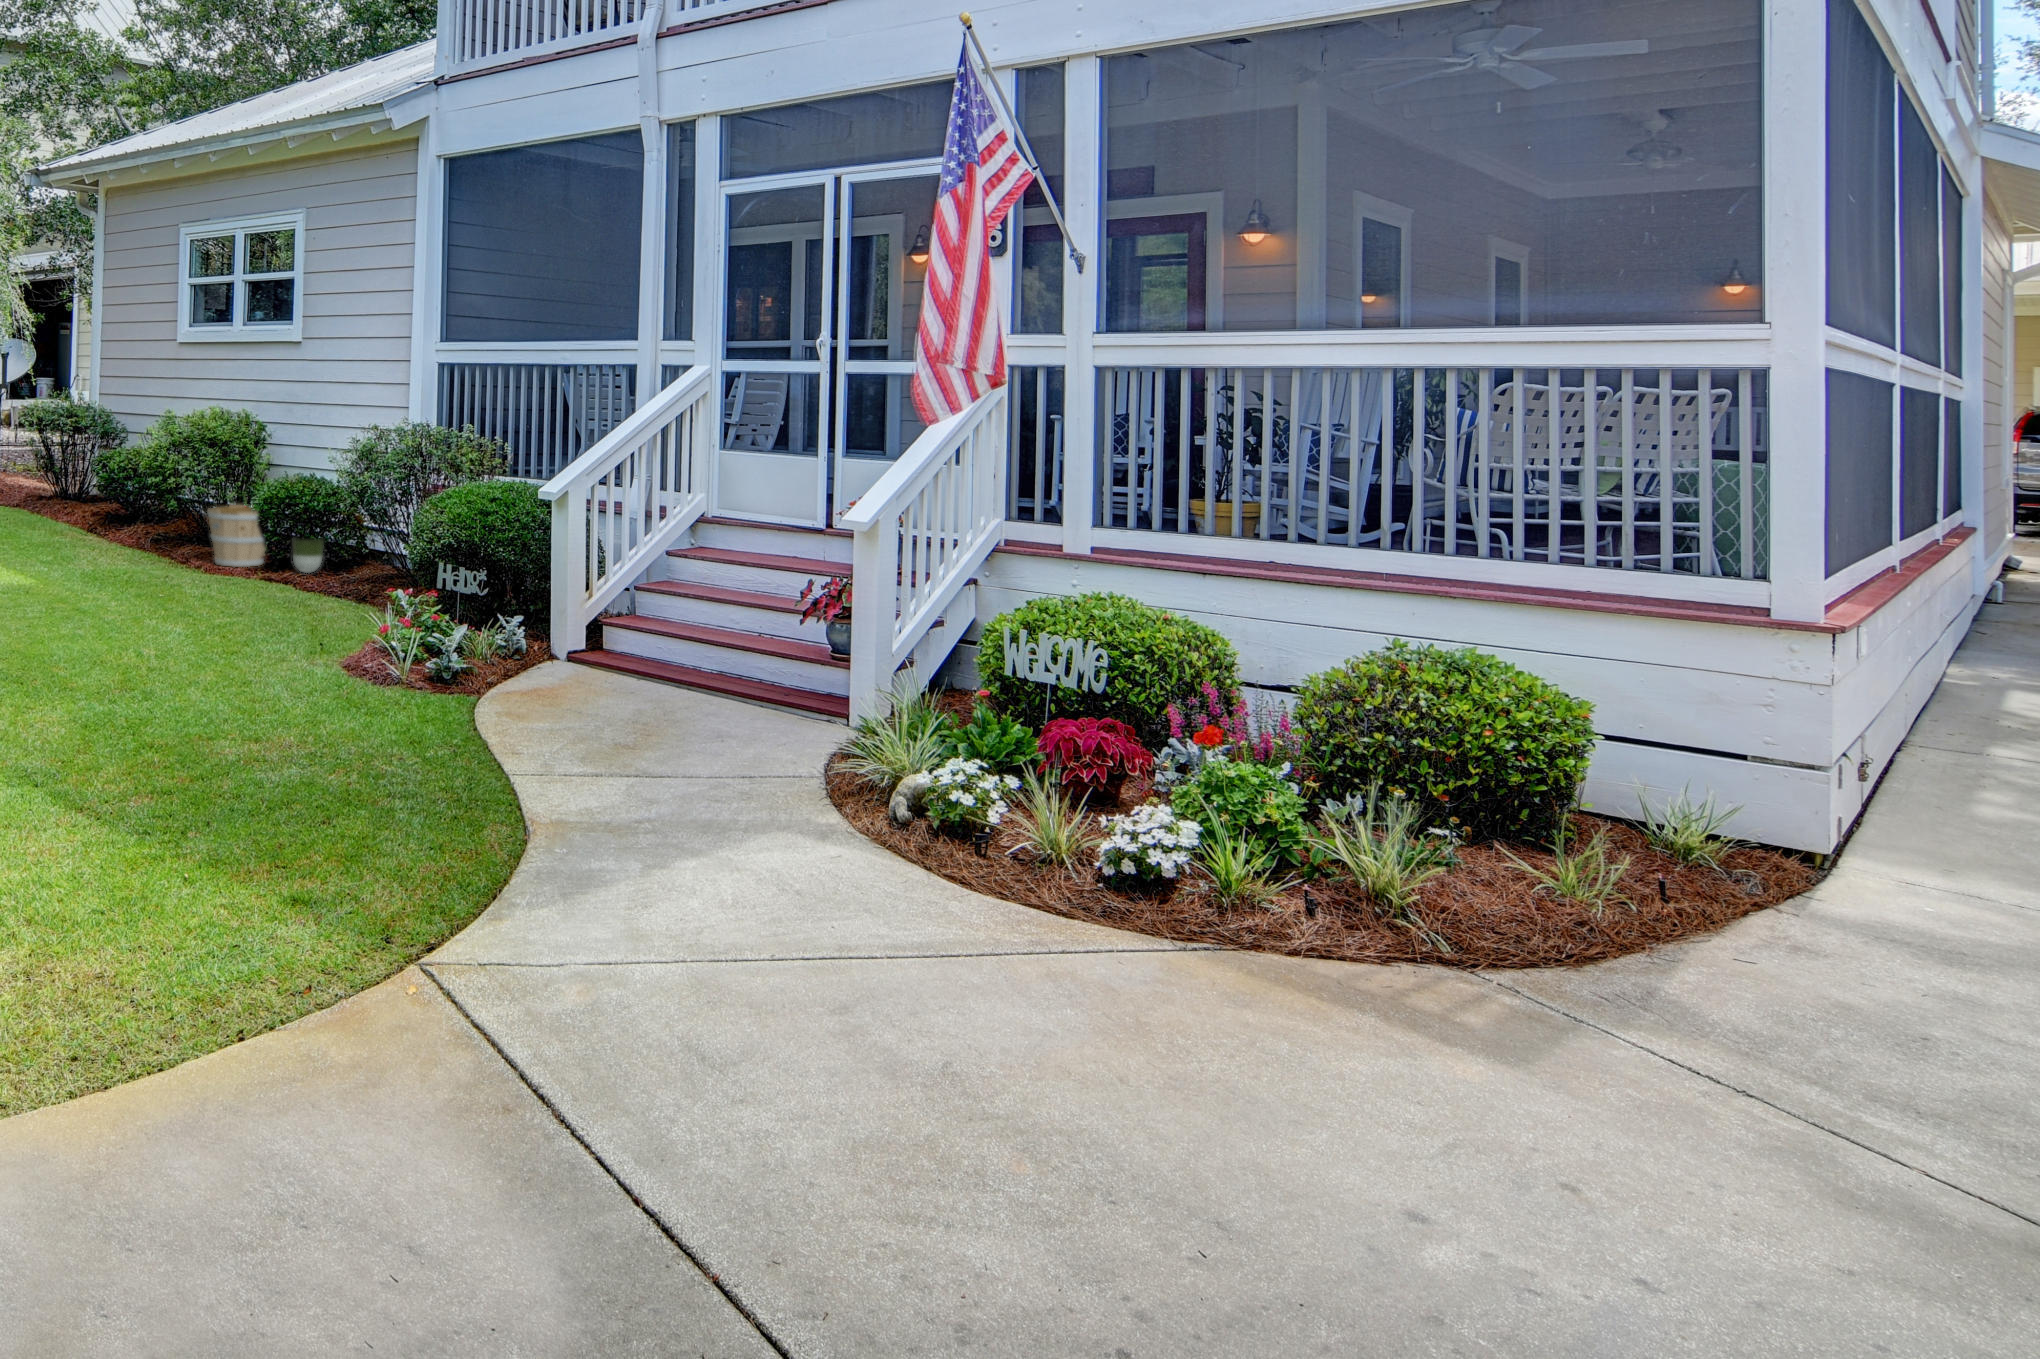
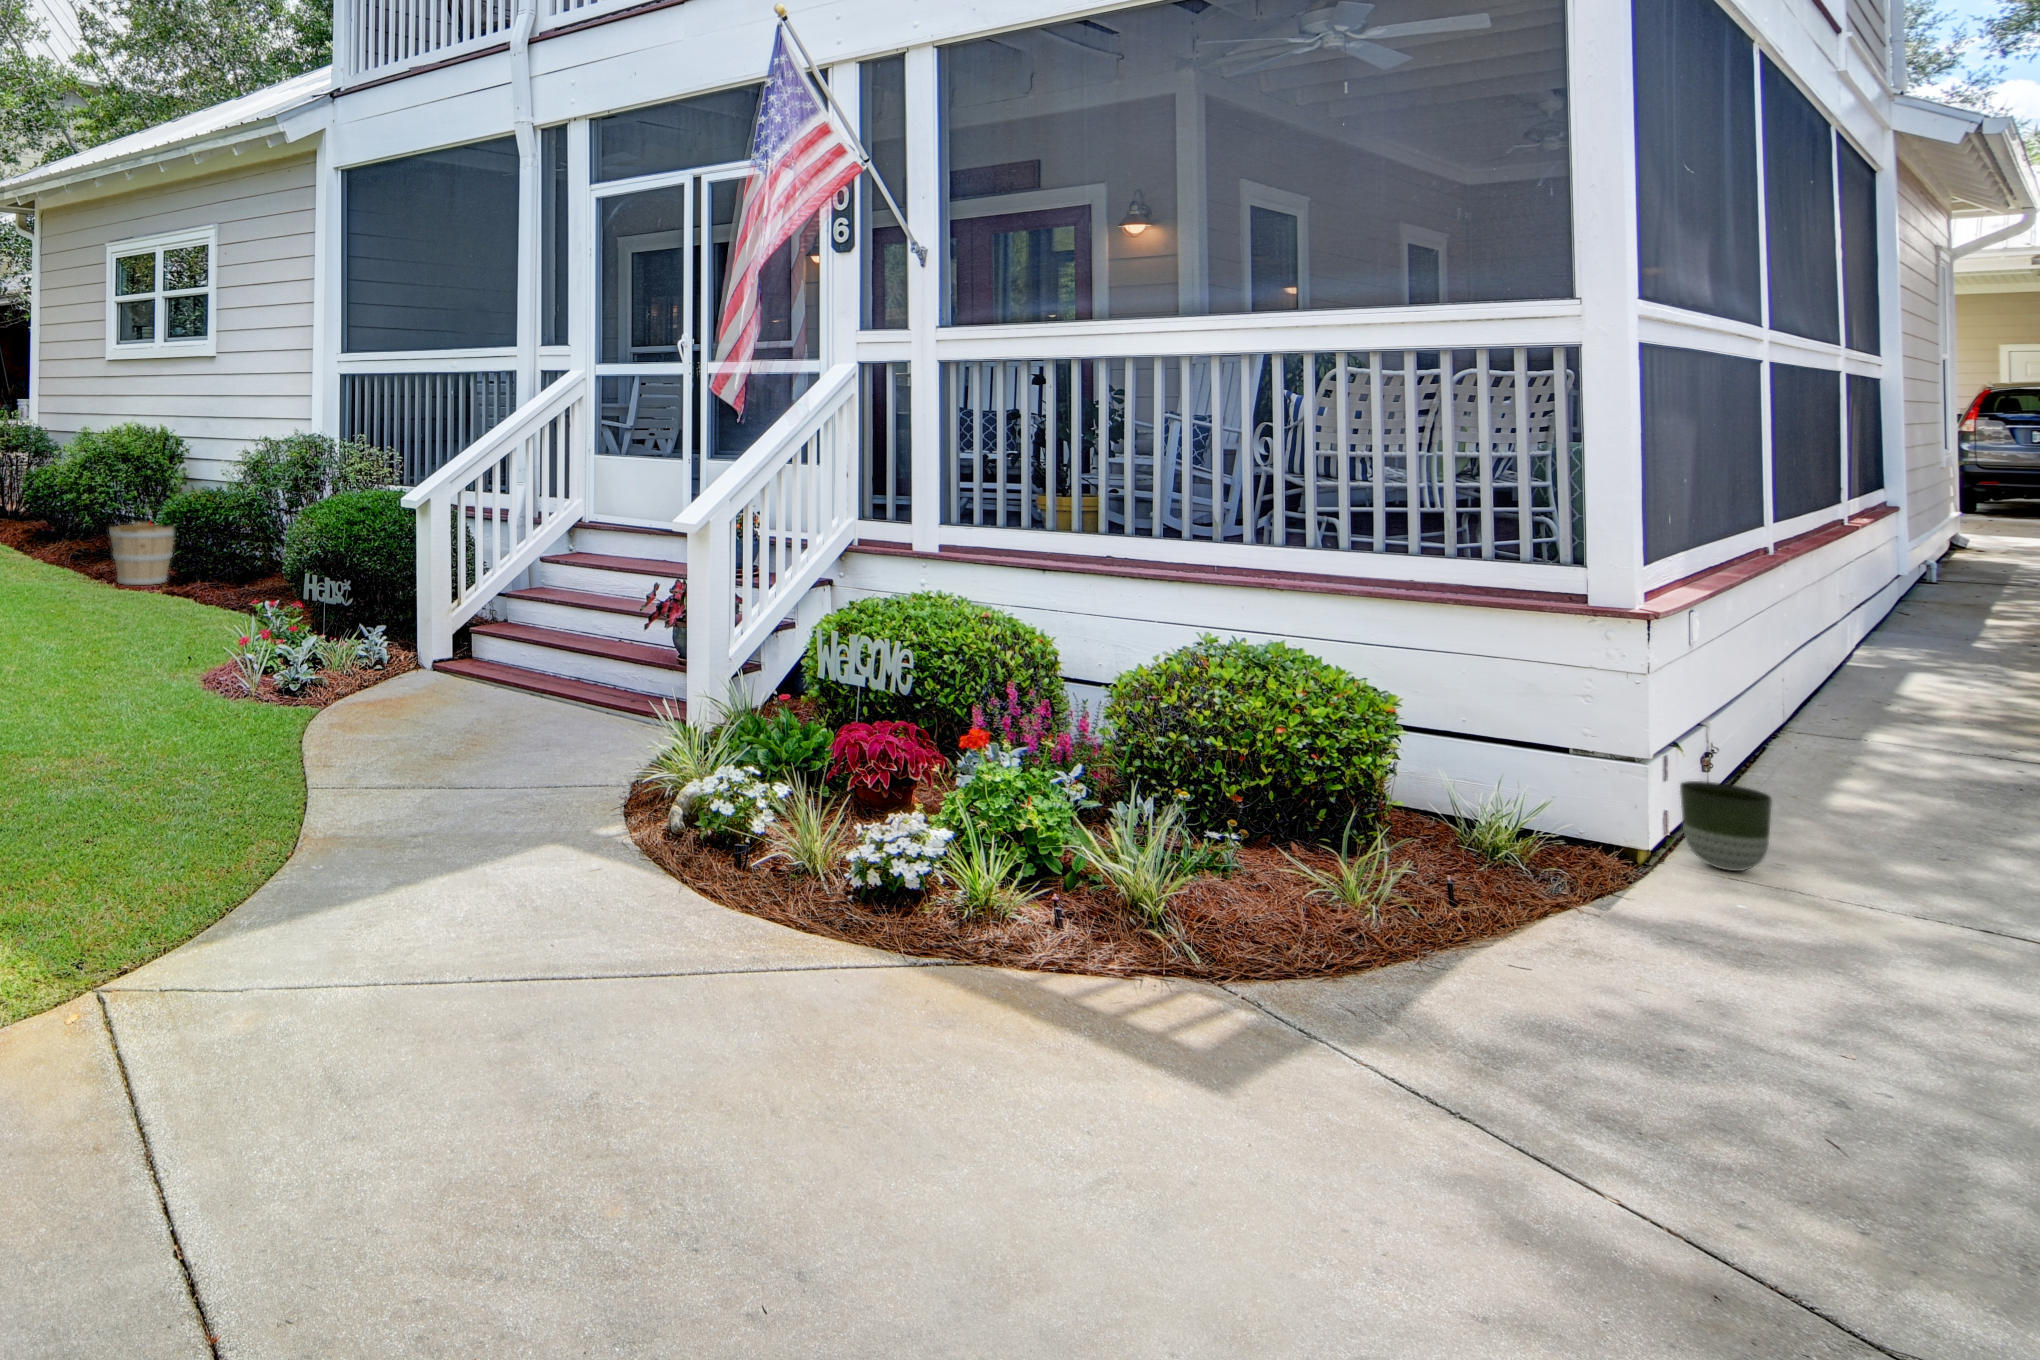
planter: present [293,538,323,573] -> present [1680,781,1772,871]

